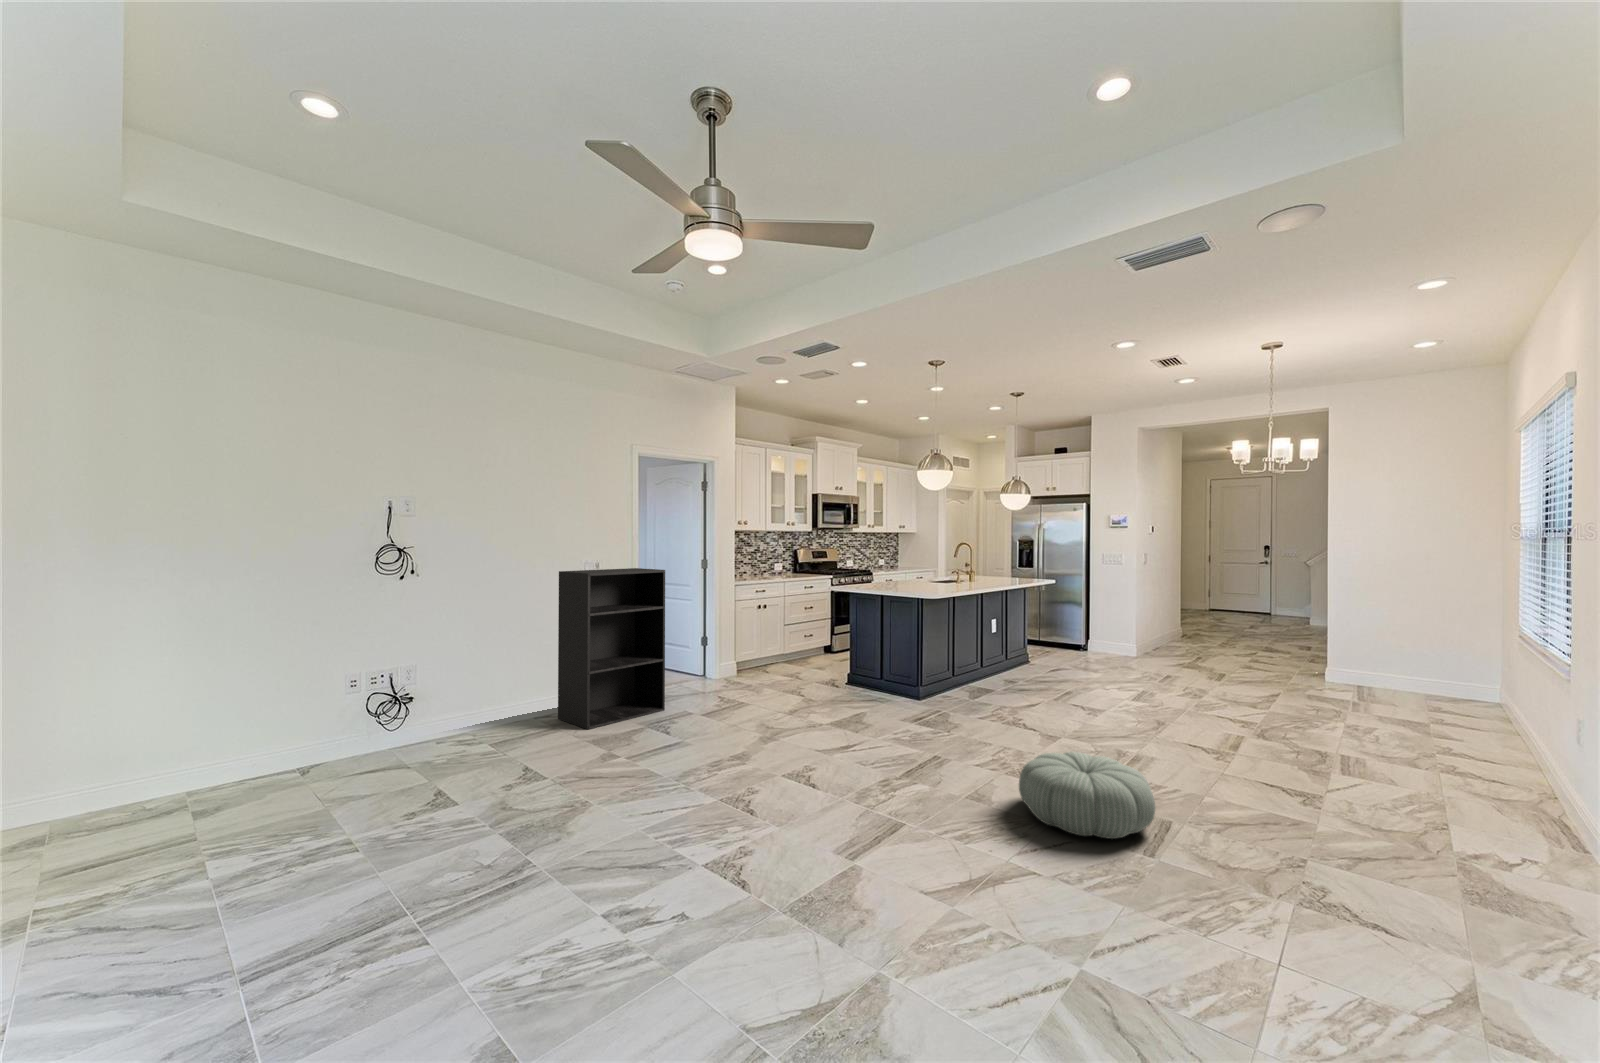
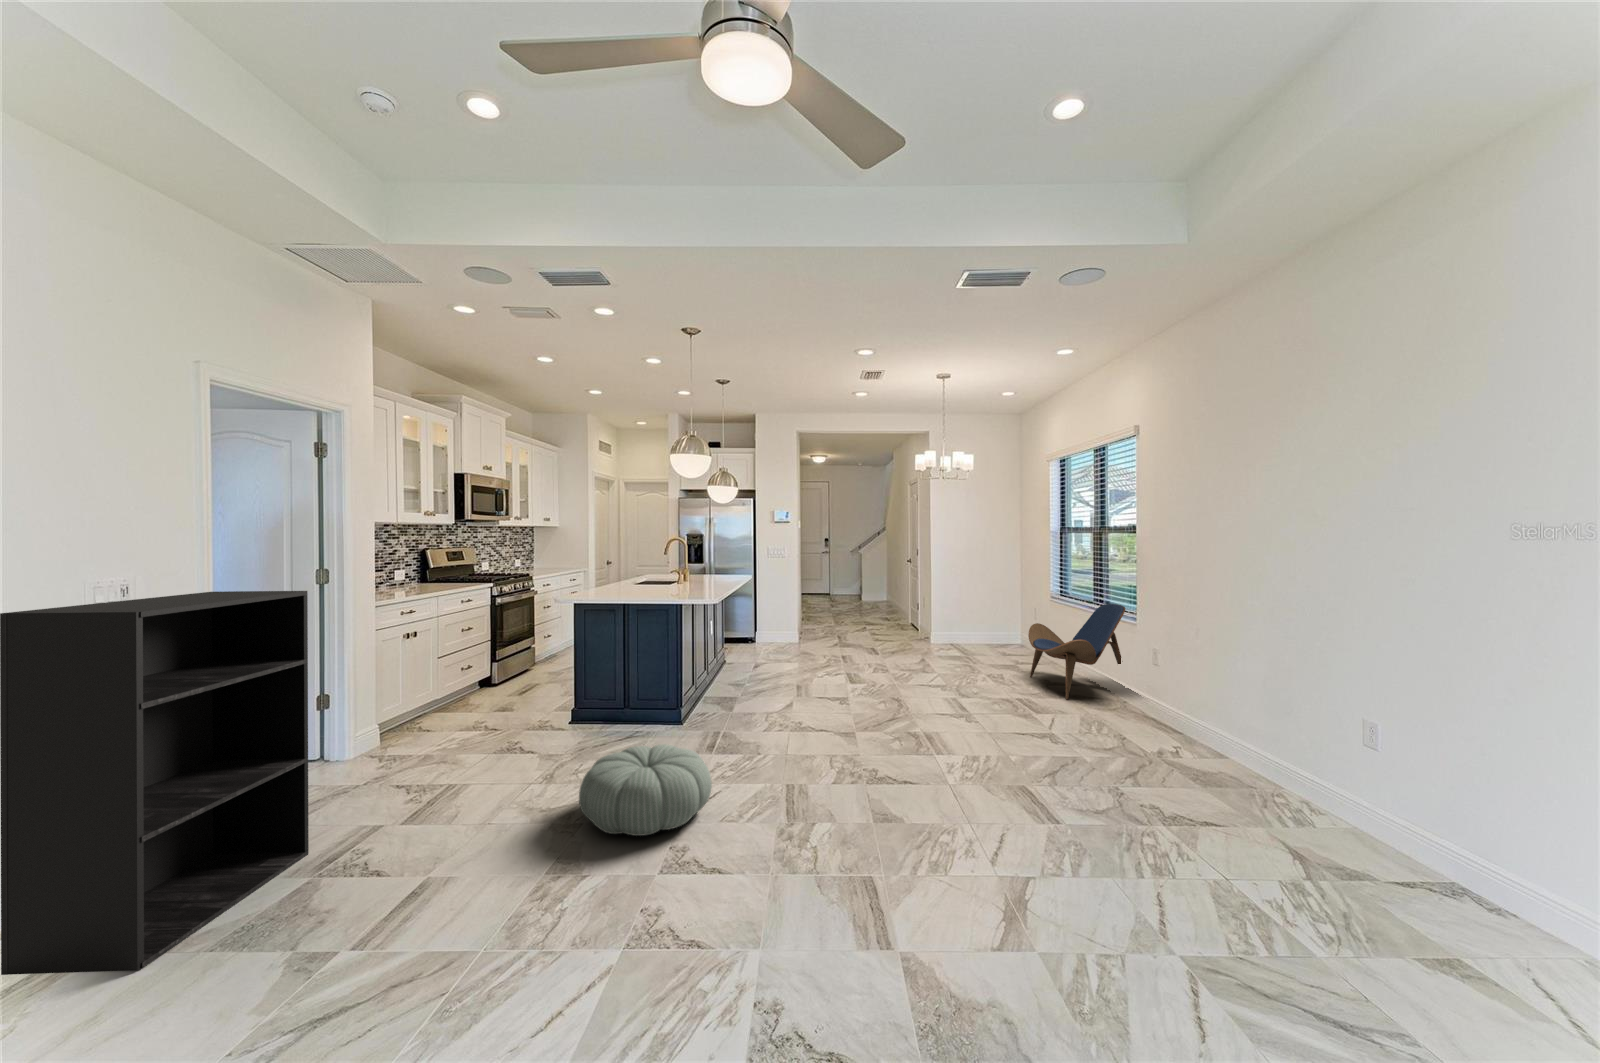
lounge chair: none [1361,651,1541,777] -> present [1028,604,1125,699]
pouf: present [1019,752,1155,839] -> present [579,744,712,836]

